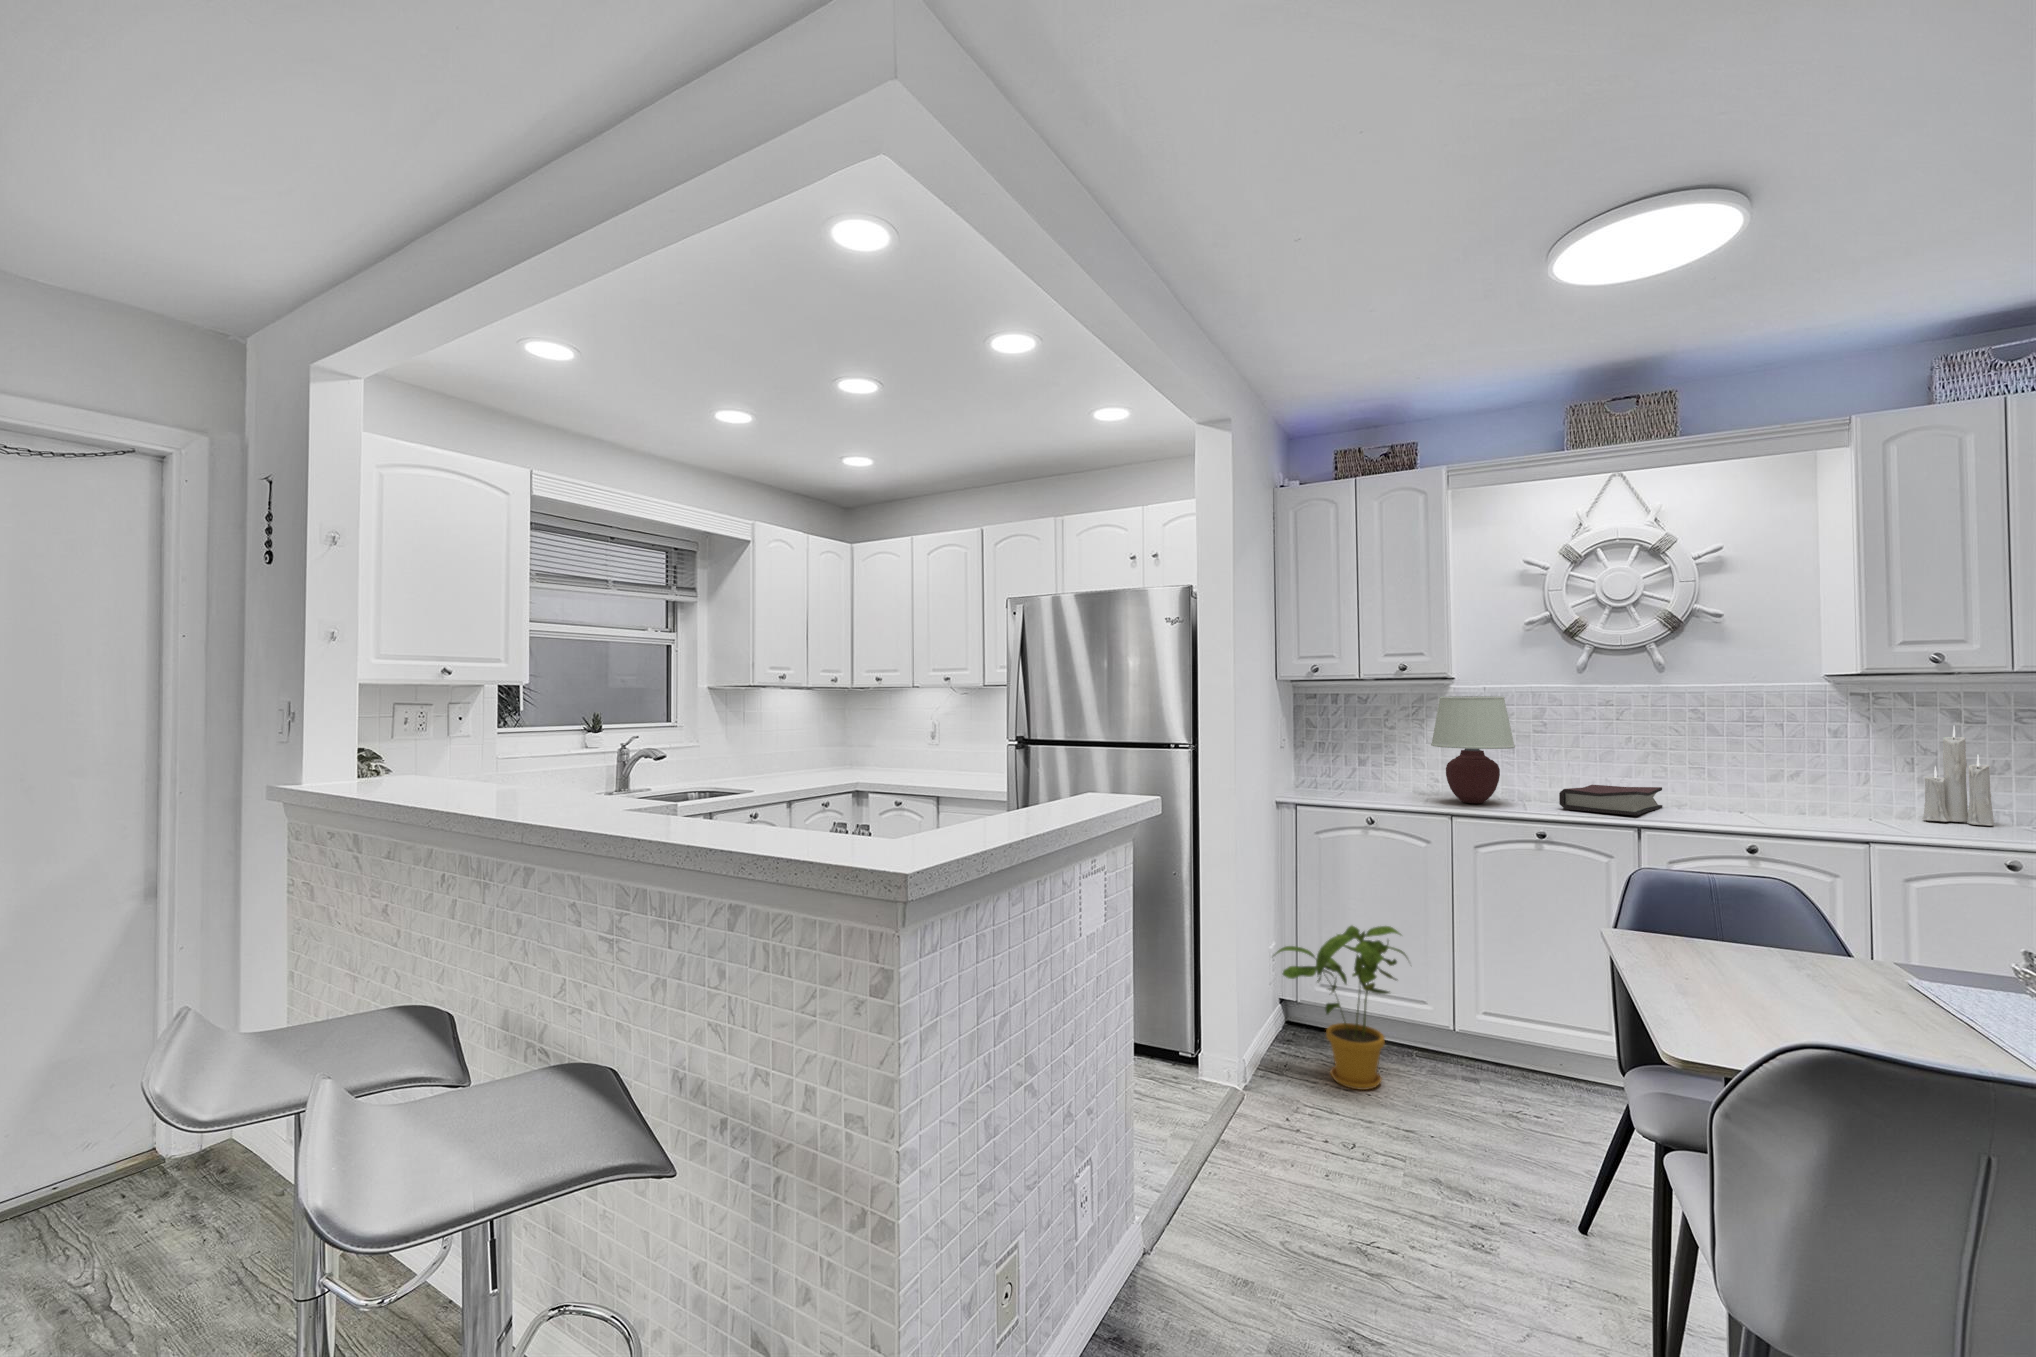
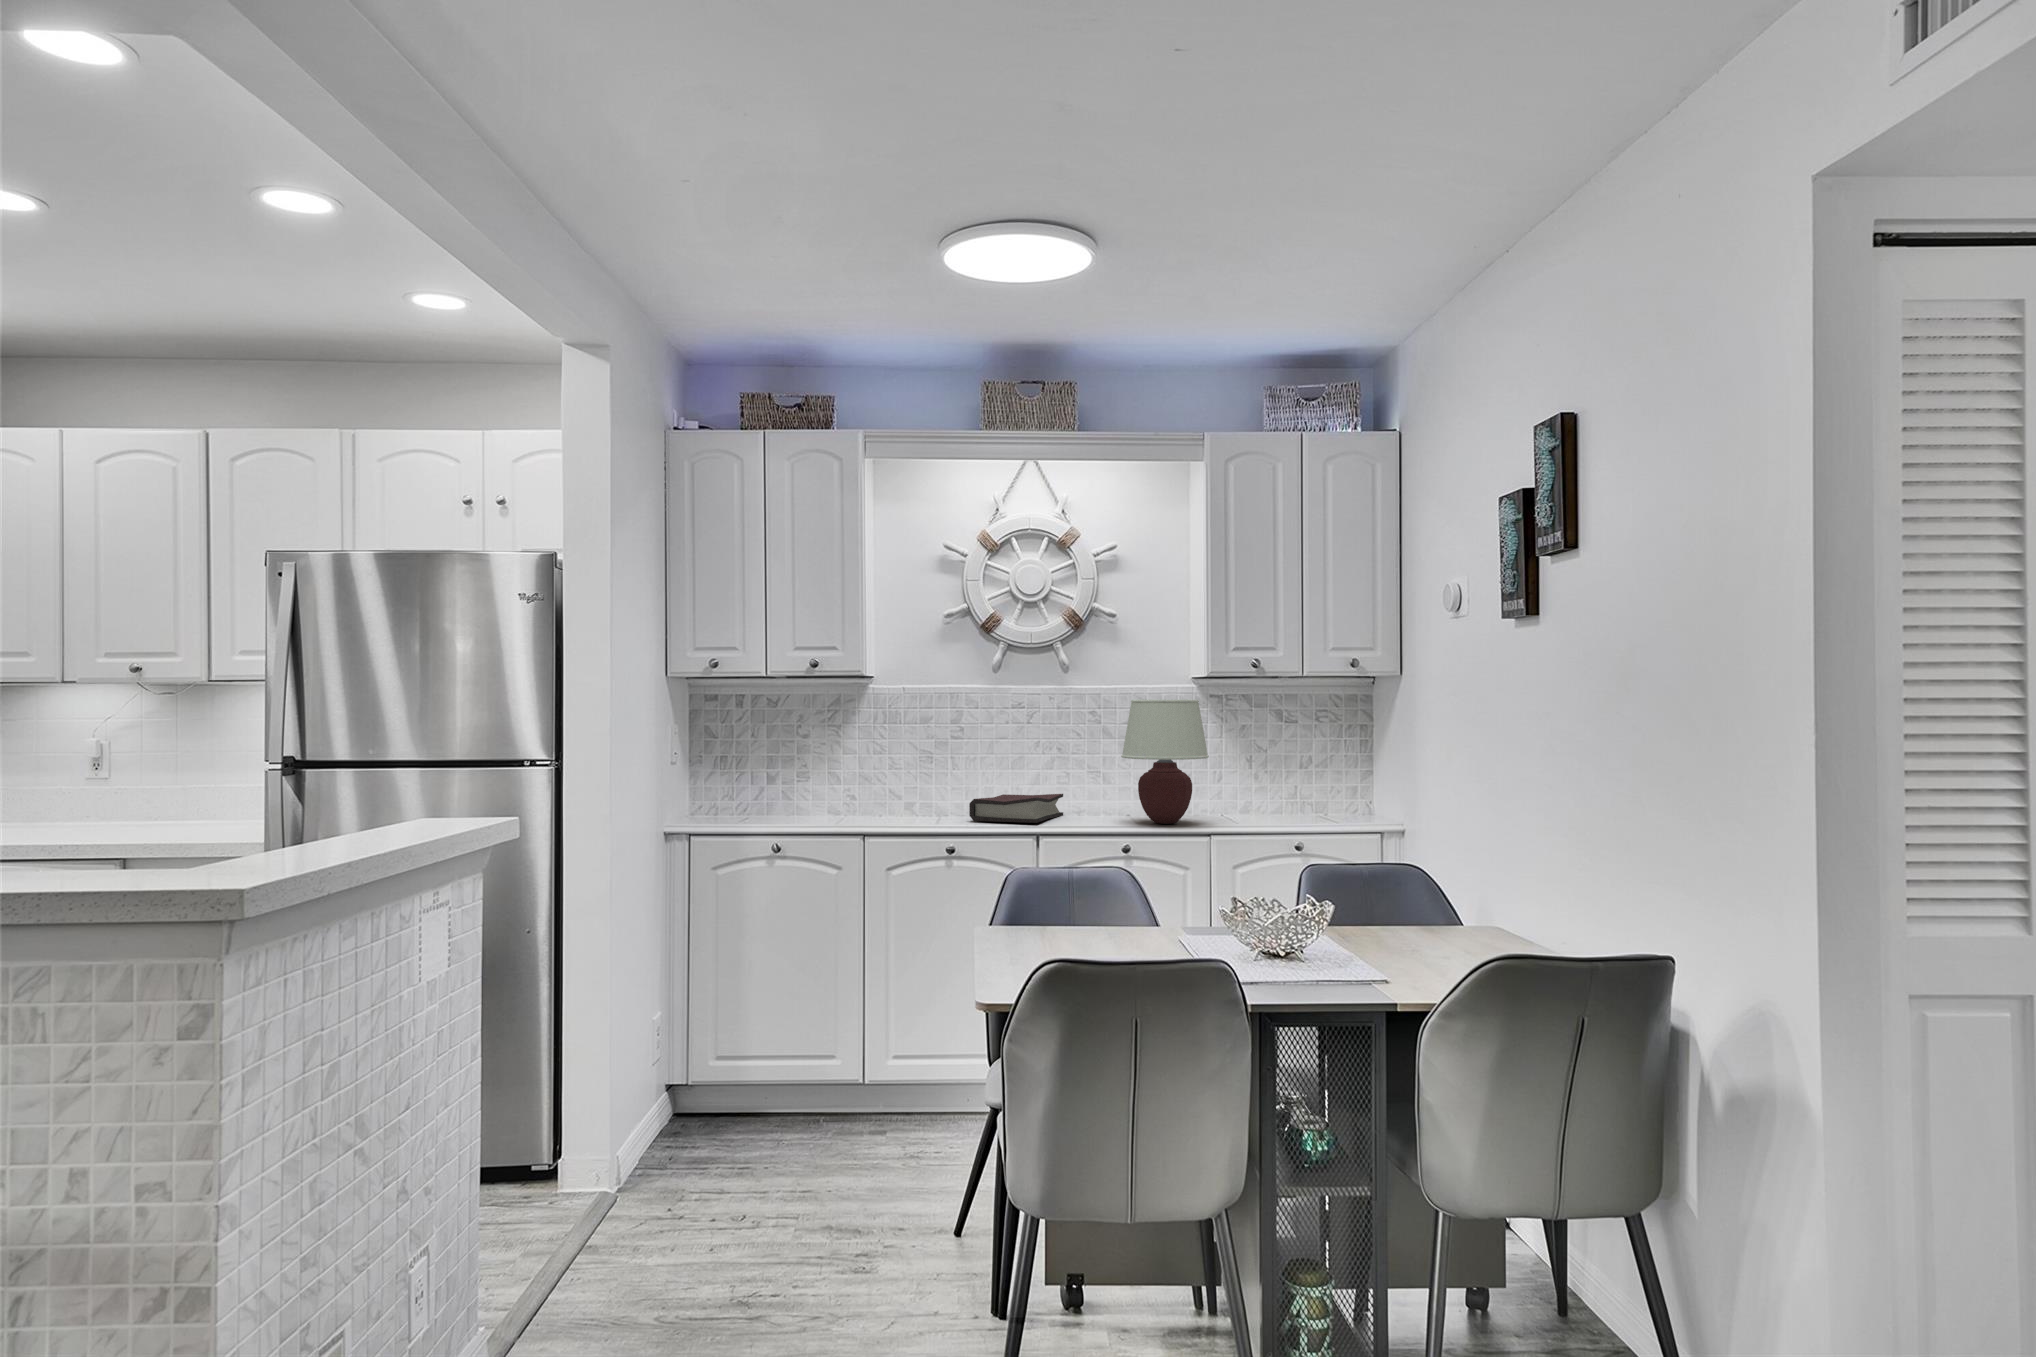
table lamp: present [1431,696,1515,803] -> present [1121,700,1209,824]
candle: present [1922,726,1994,826] -> none [1259,720,1304,815]
house plant: present [1275,926,1407,1090] -> none [651,963,815,1163]

